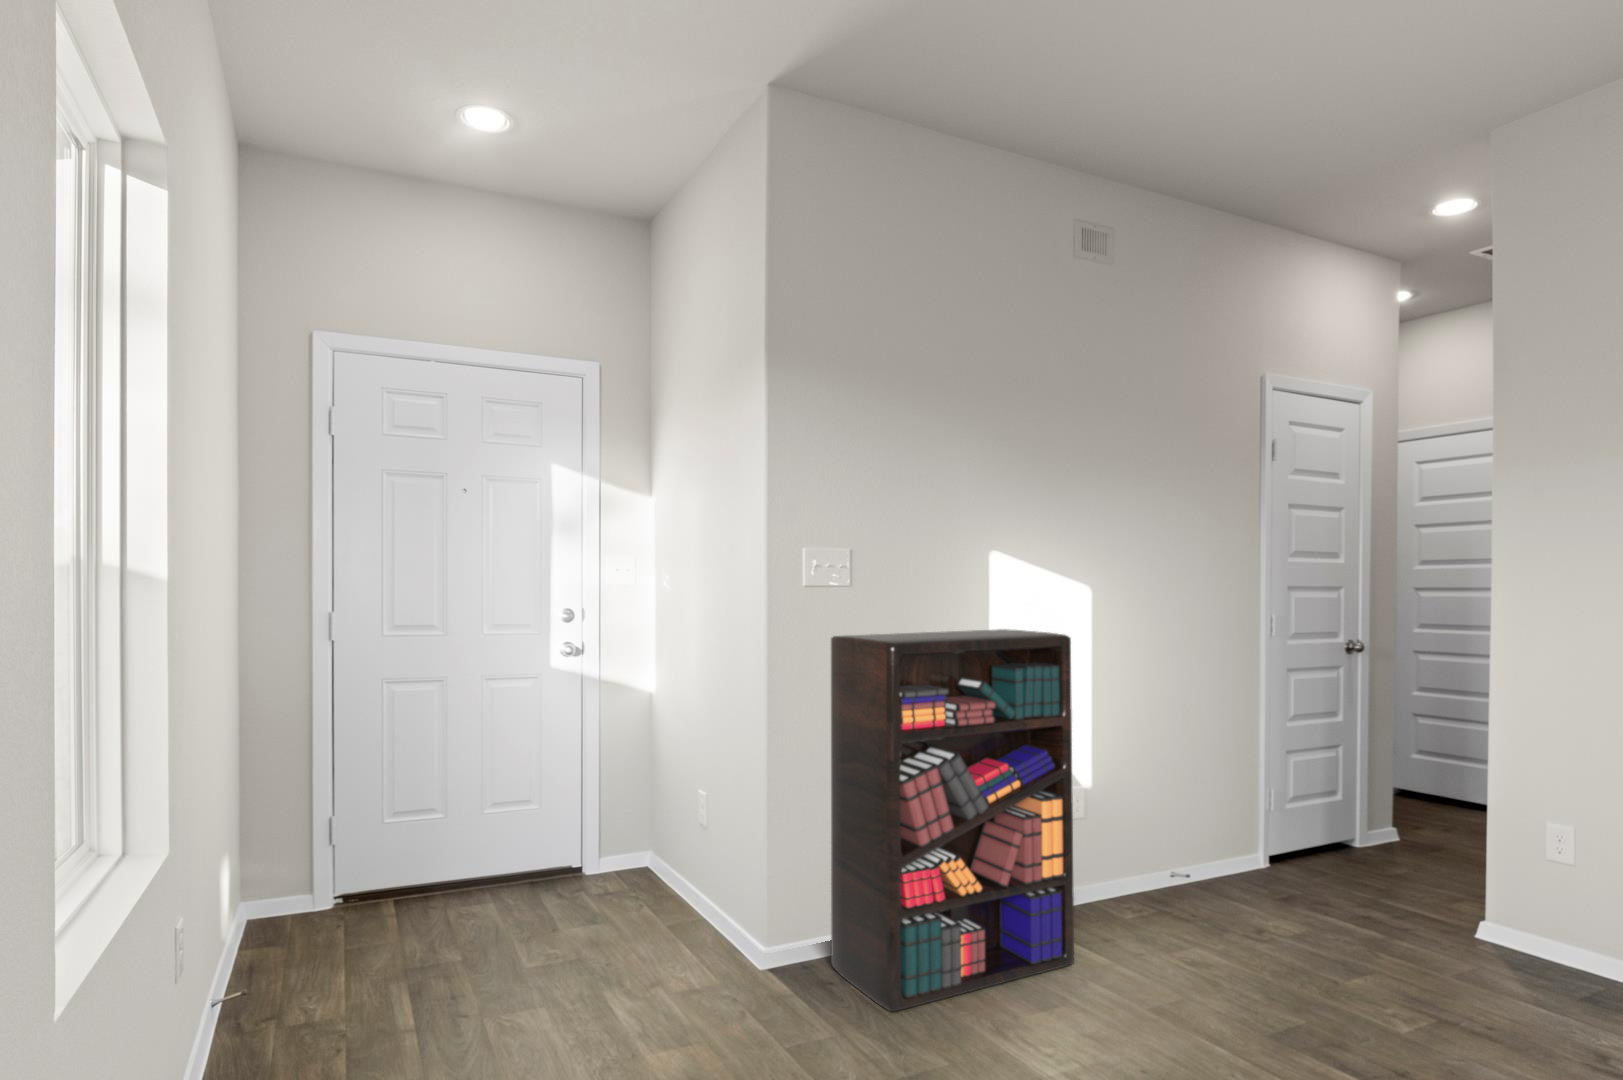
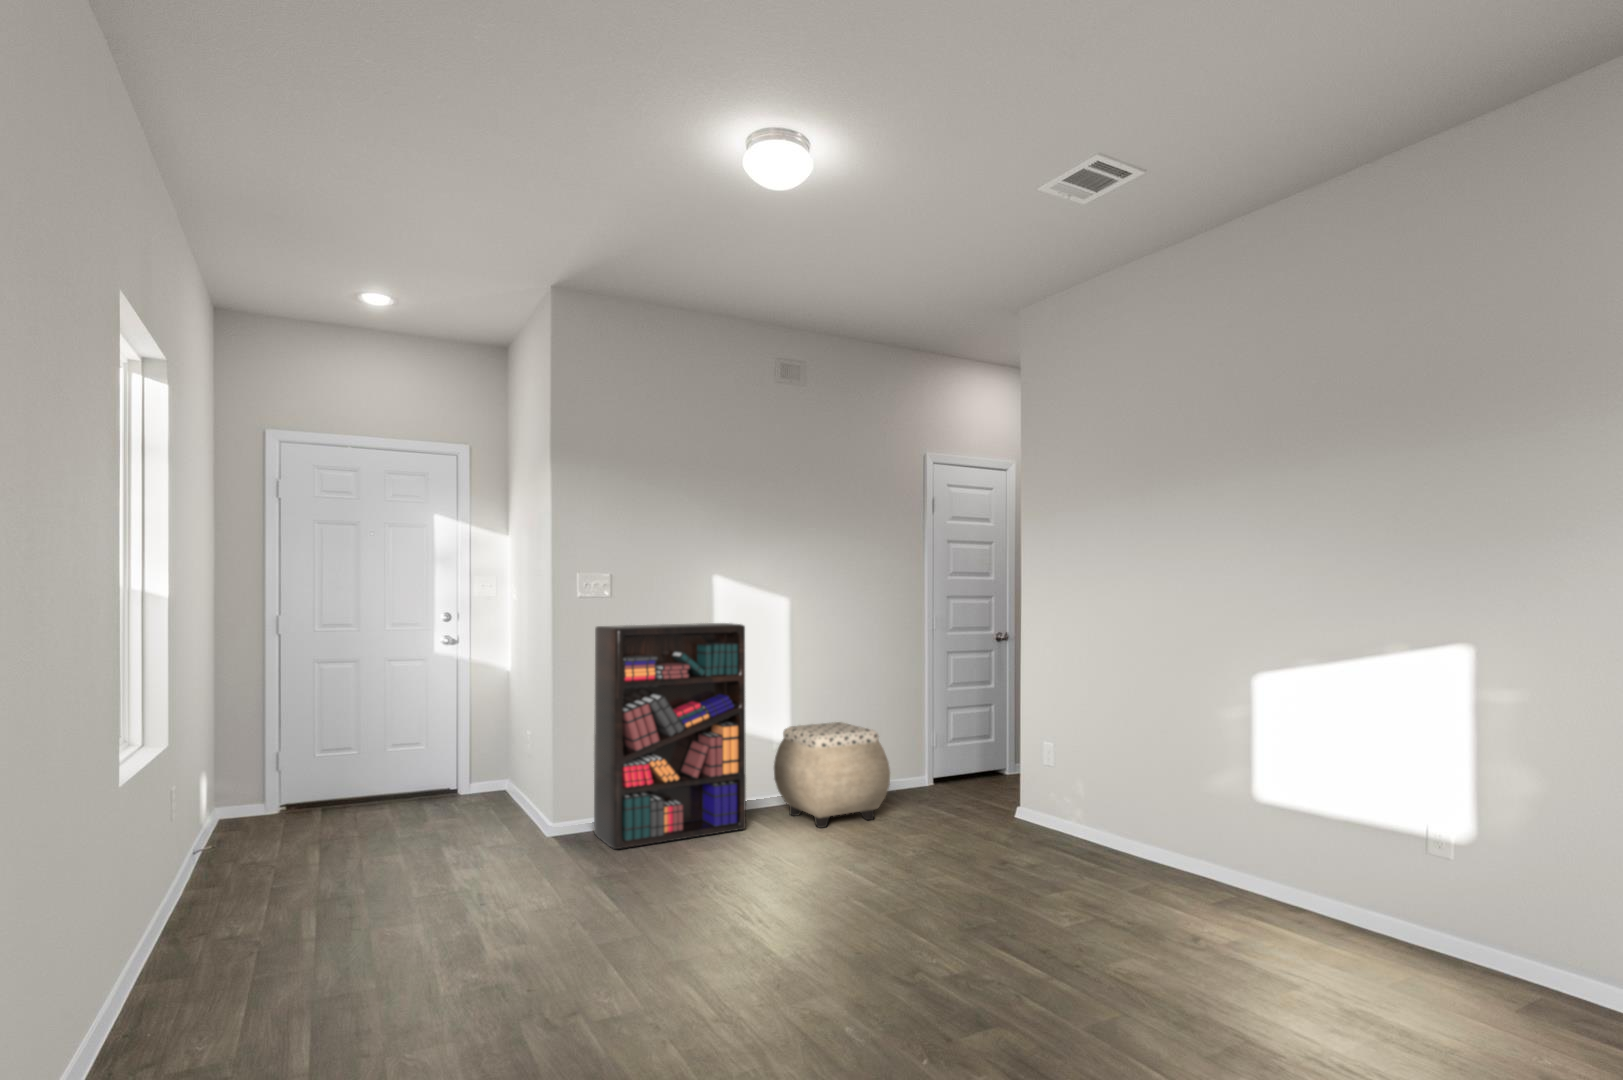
ottoman: none [1087,782,1292,964] -> present [774,722,890,828]

